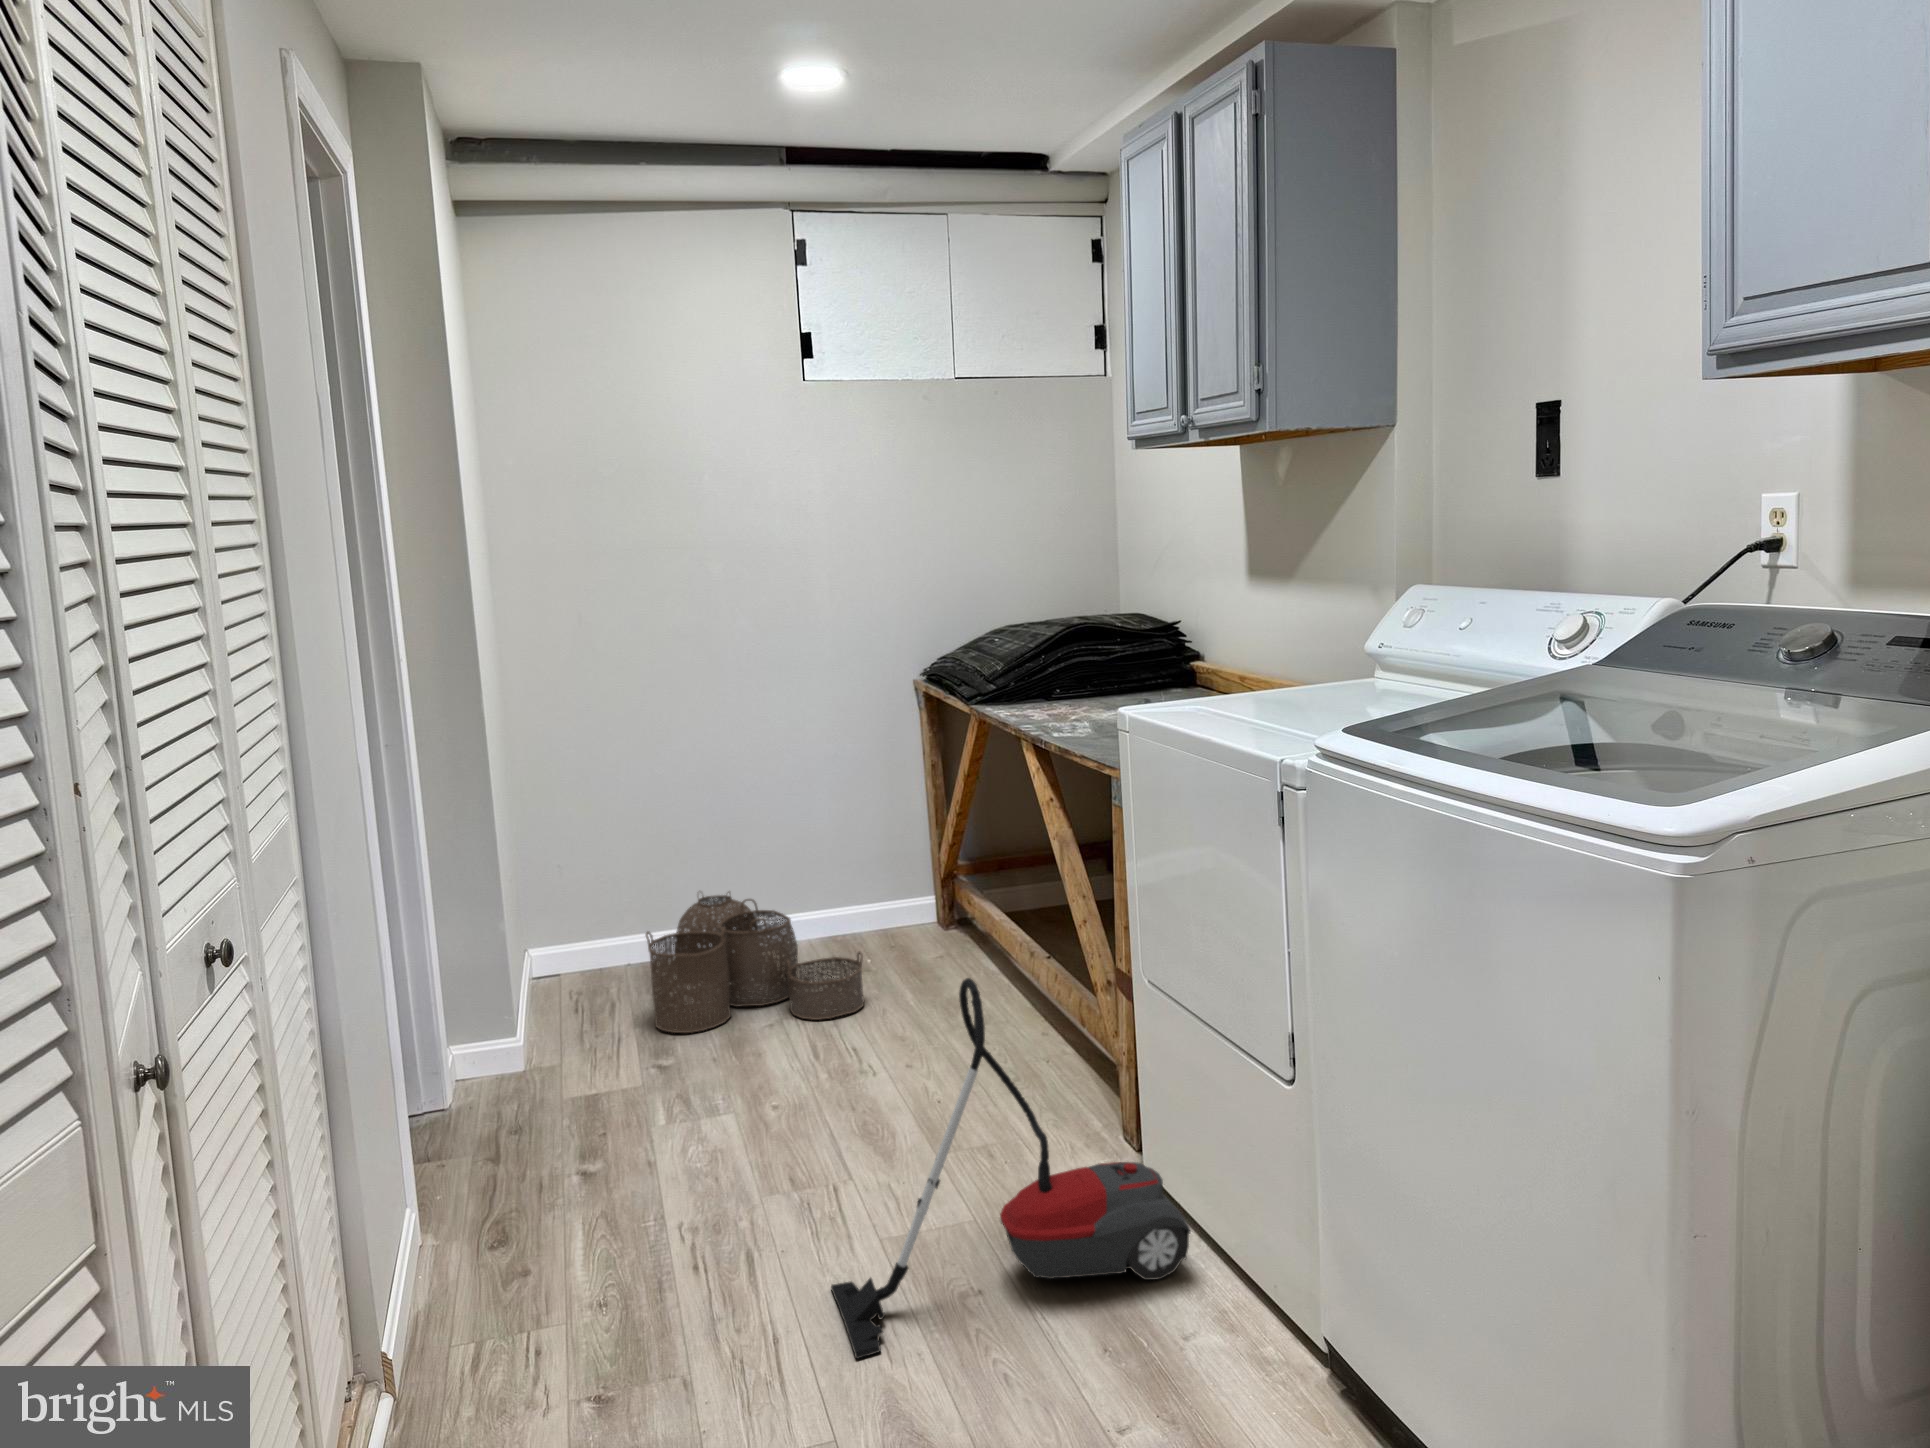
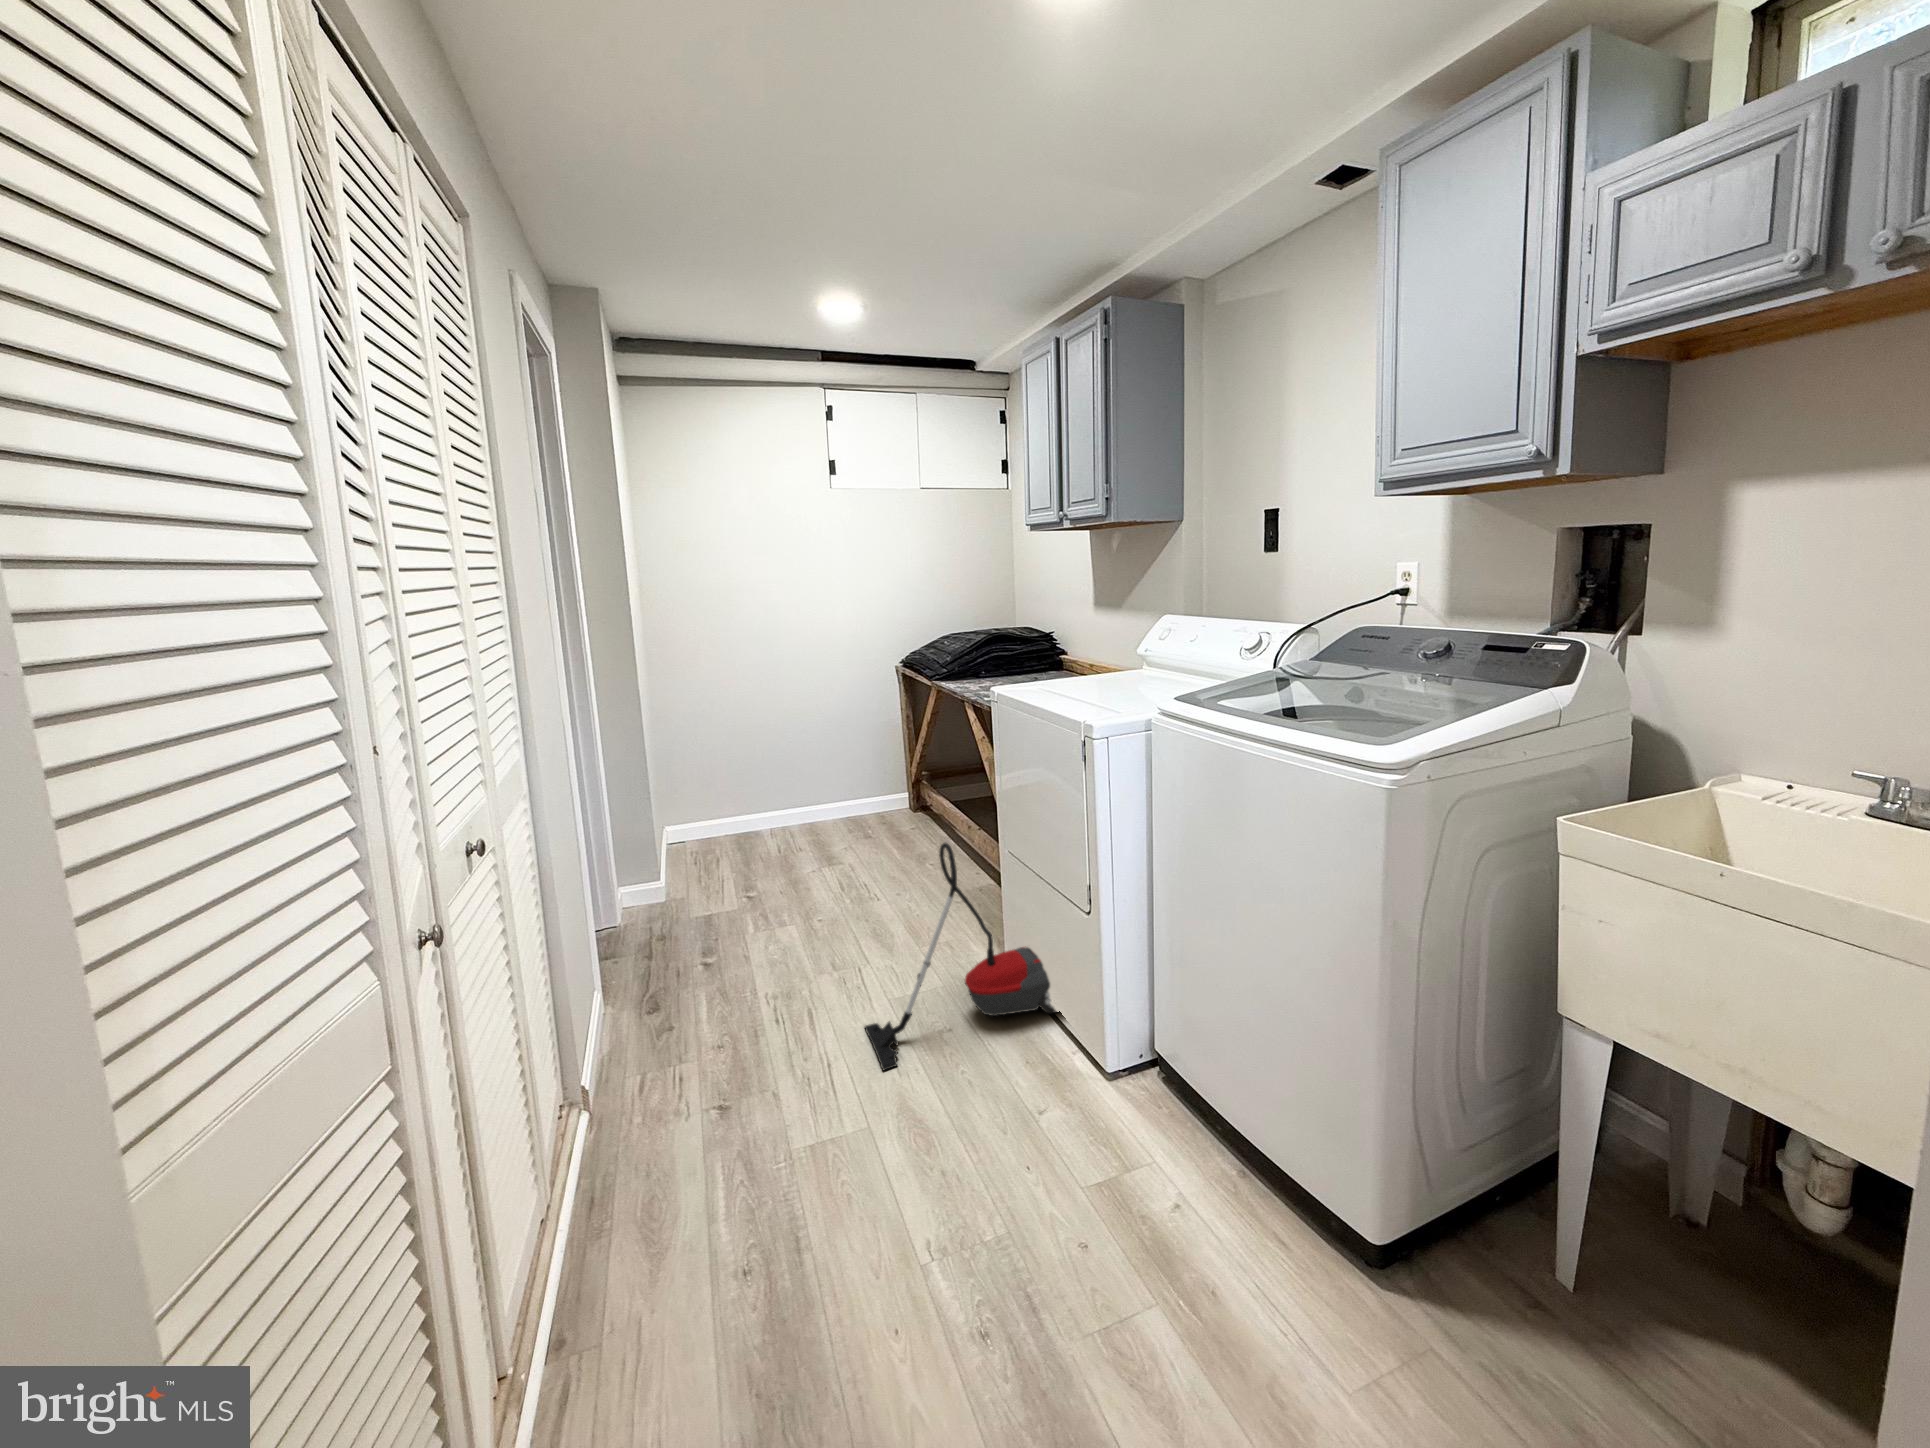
woven basket: present [646,892,864,1033] -> none [741,790,872,875]

